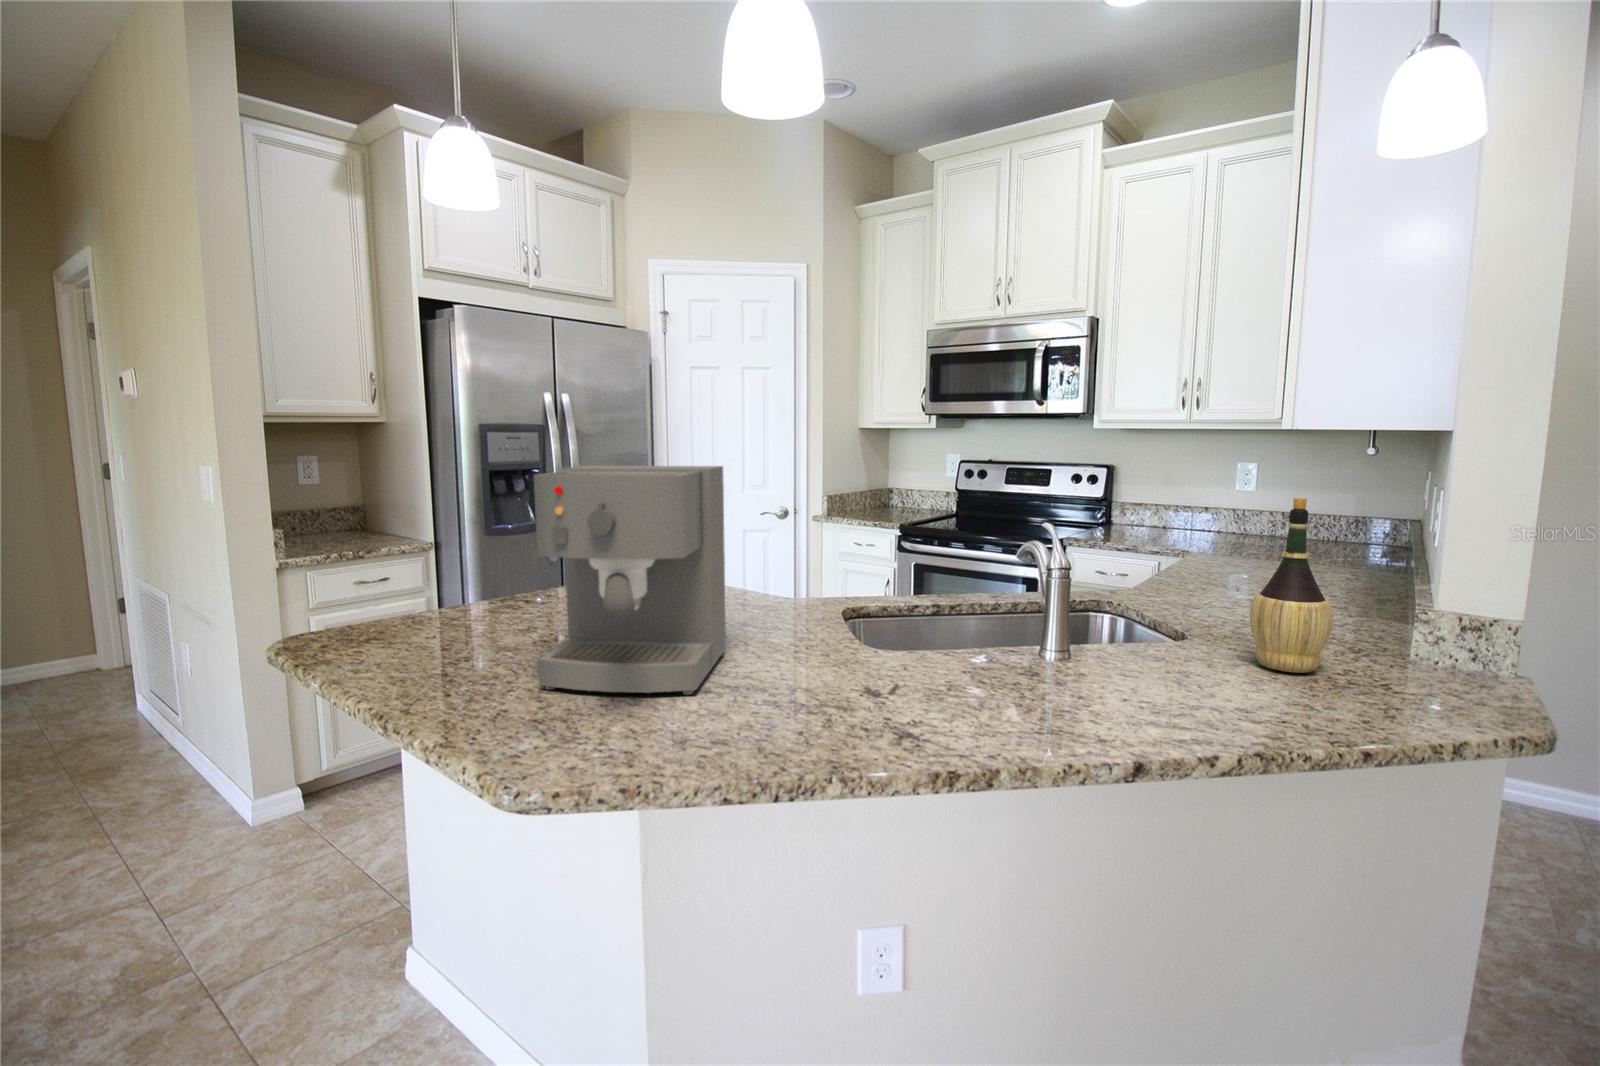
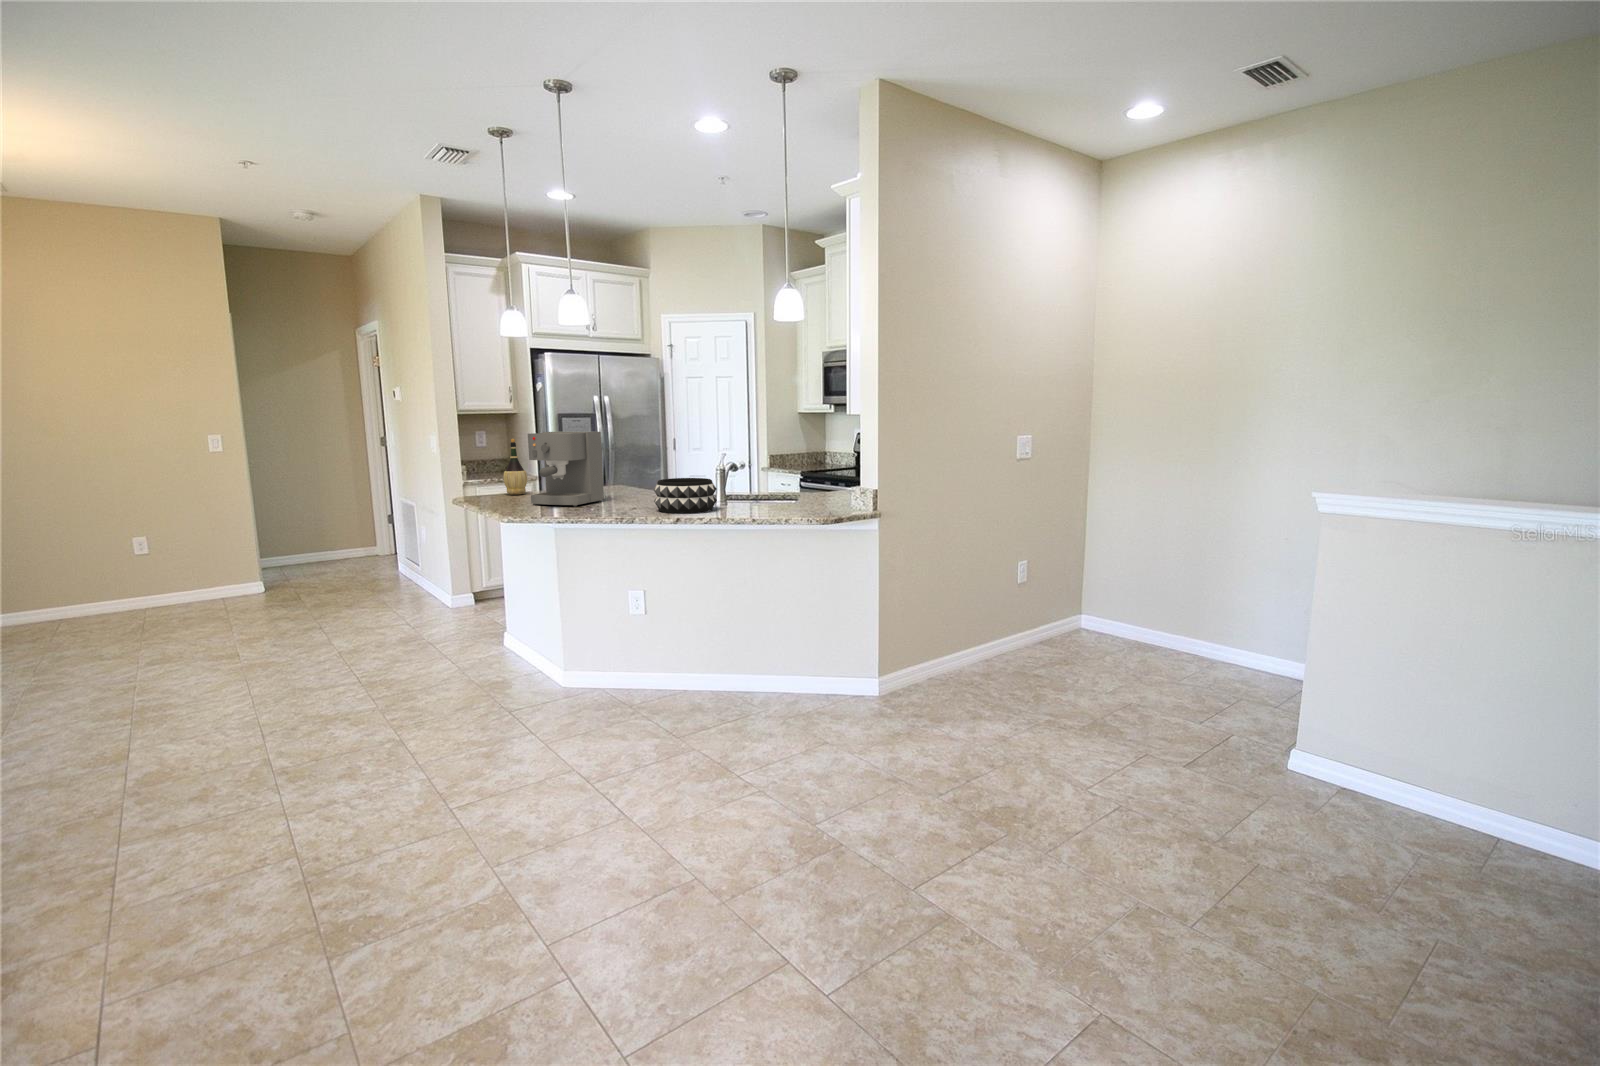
wine bottle: present [1250,498,1333,673] -> present [503,439,527,495]
decorative bowl: none [953,596,1151,727] -> present [654,478,717,513]

